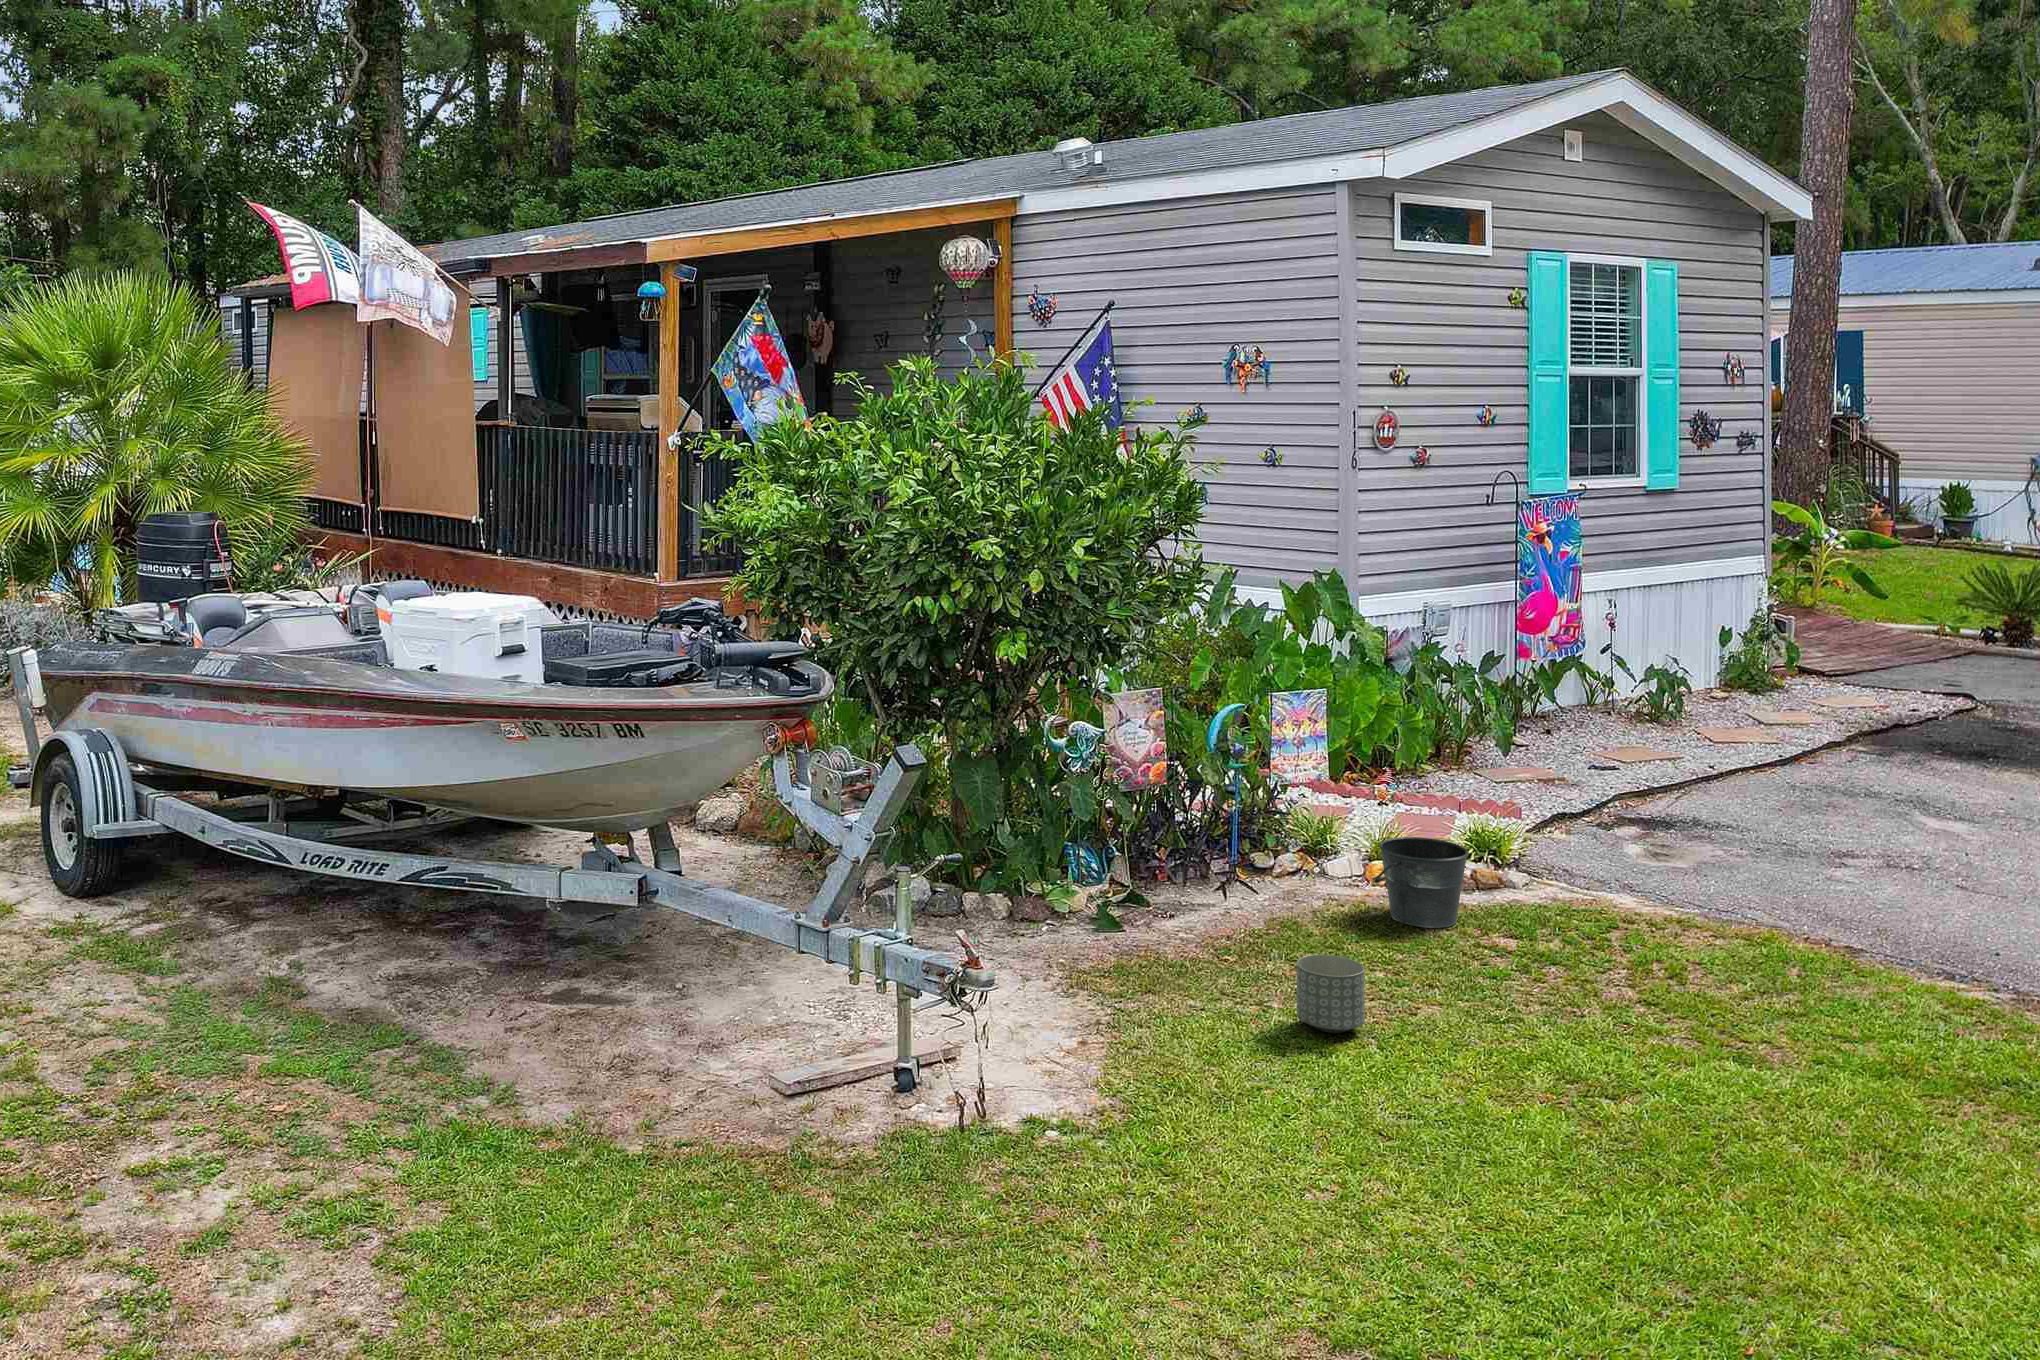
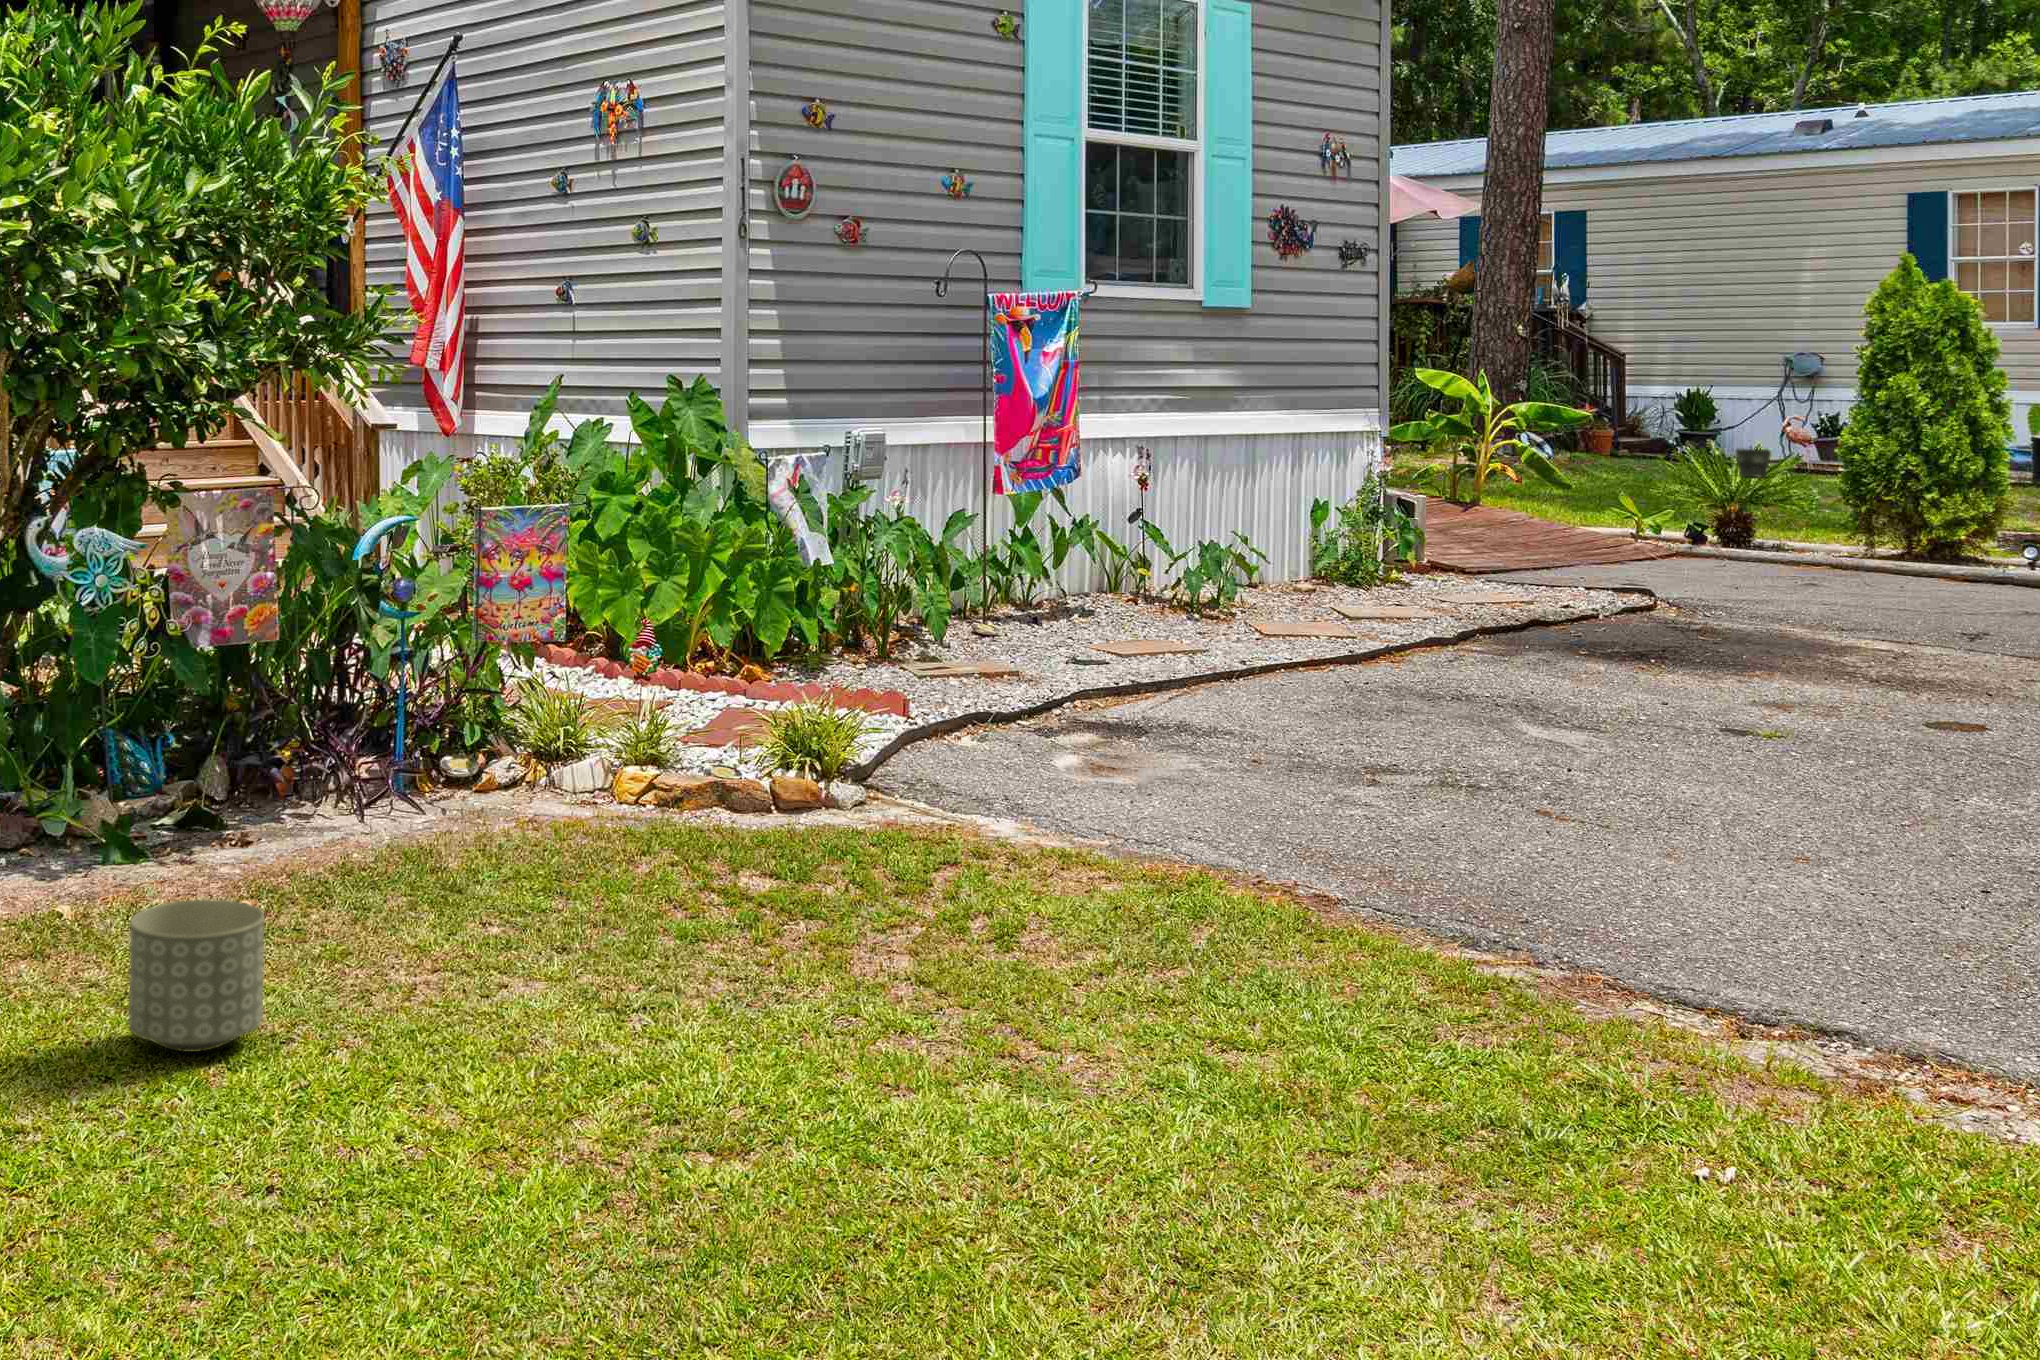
bucket: present [1373,837,1468,928] -> present [1733,449,1771,477]

